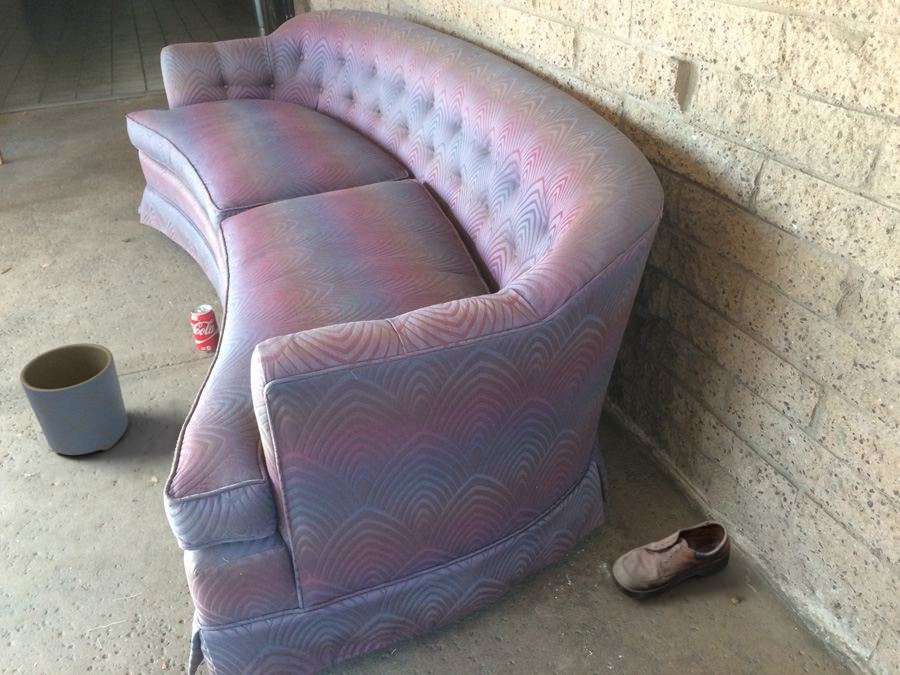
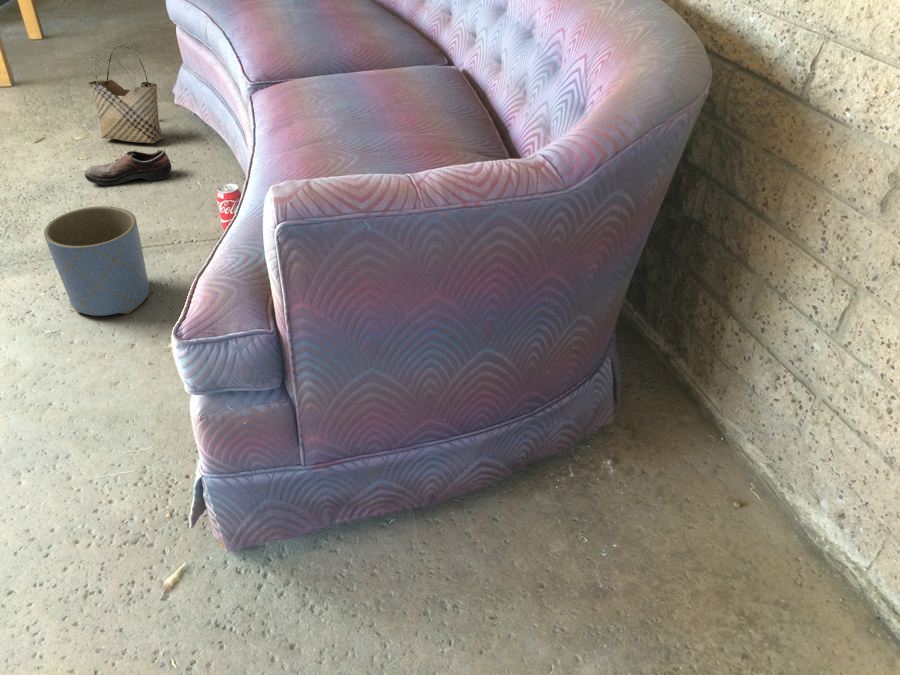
woven basket: none [54,173,131,265] -> present [88,46,164,143]
shoe: present [612,521,730,599] -> present [85,150,172,184]

